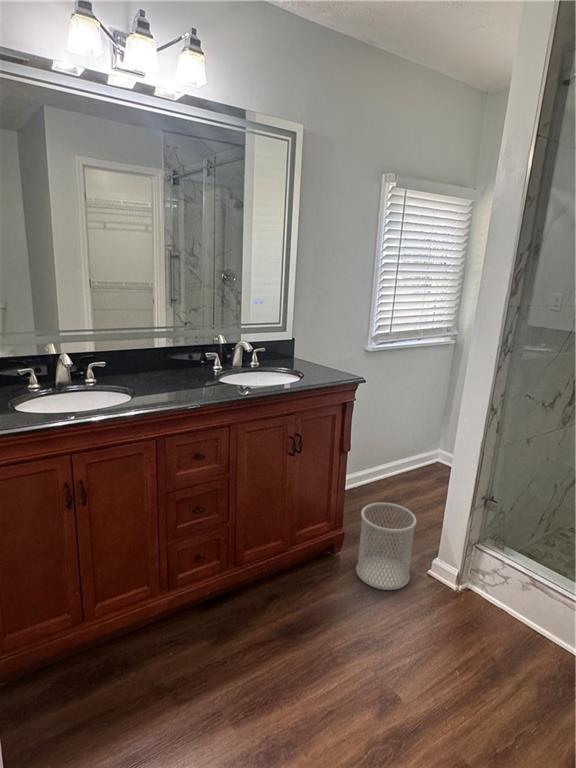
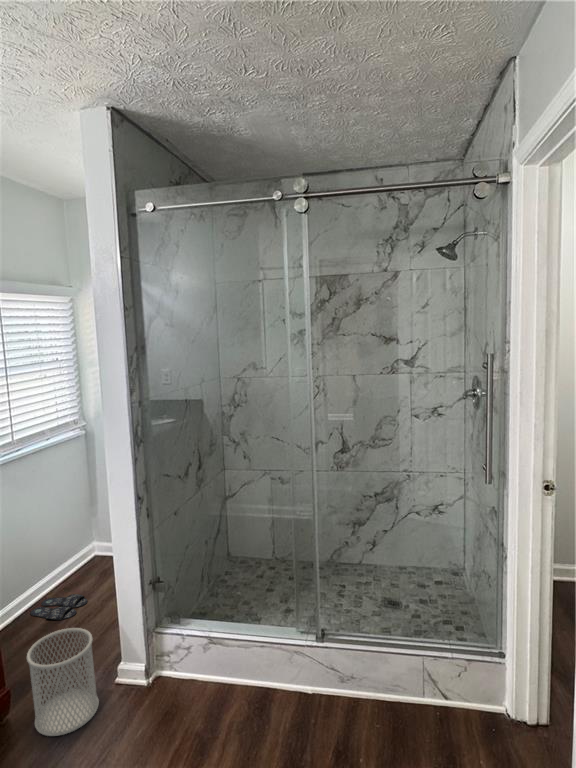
slippers: none [374,479,421,502] -> present [30,594,87,620]

